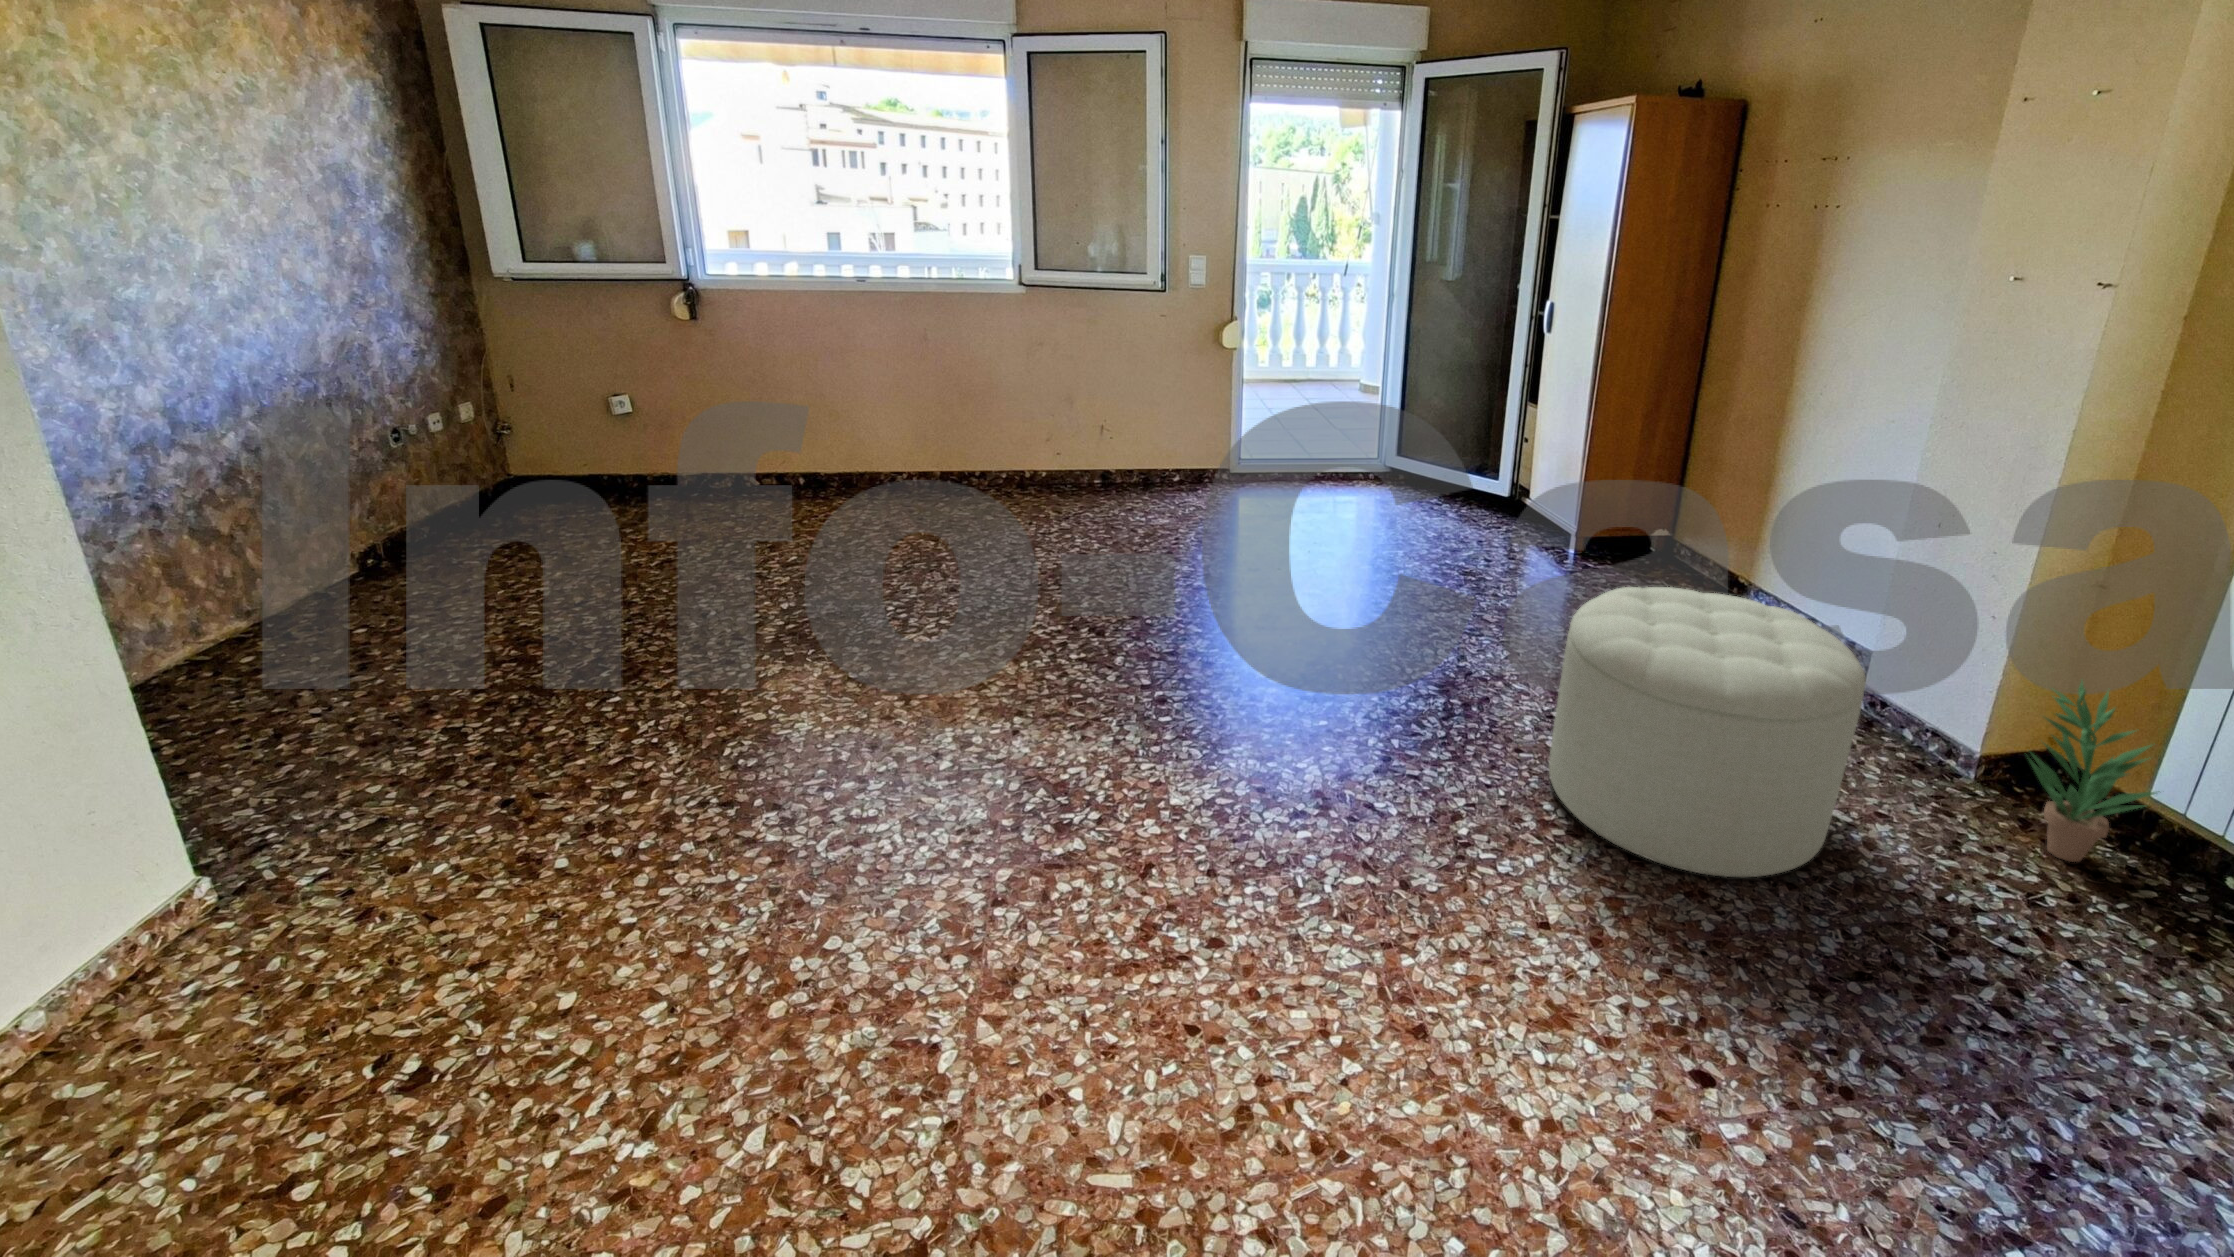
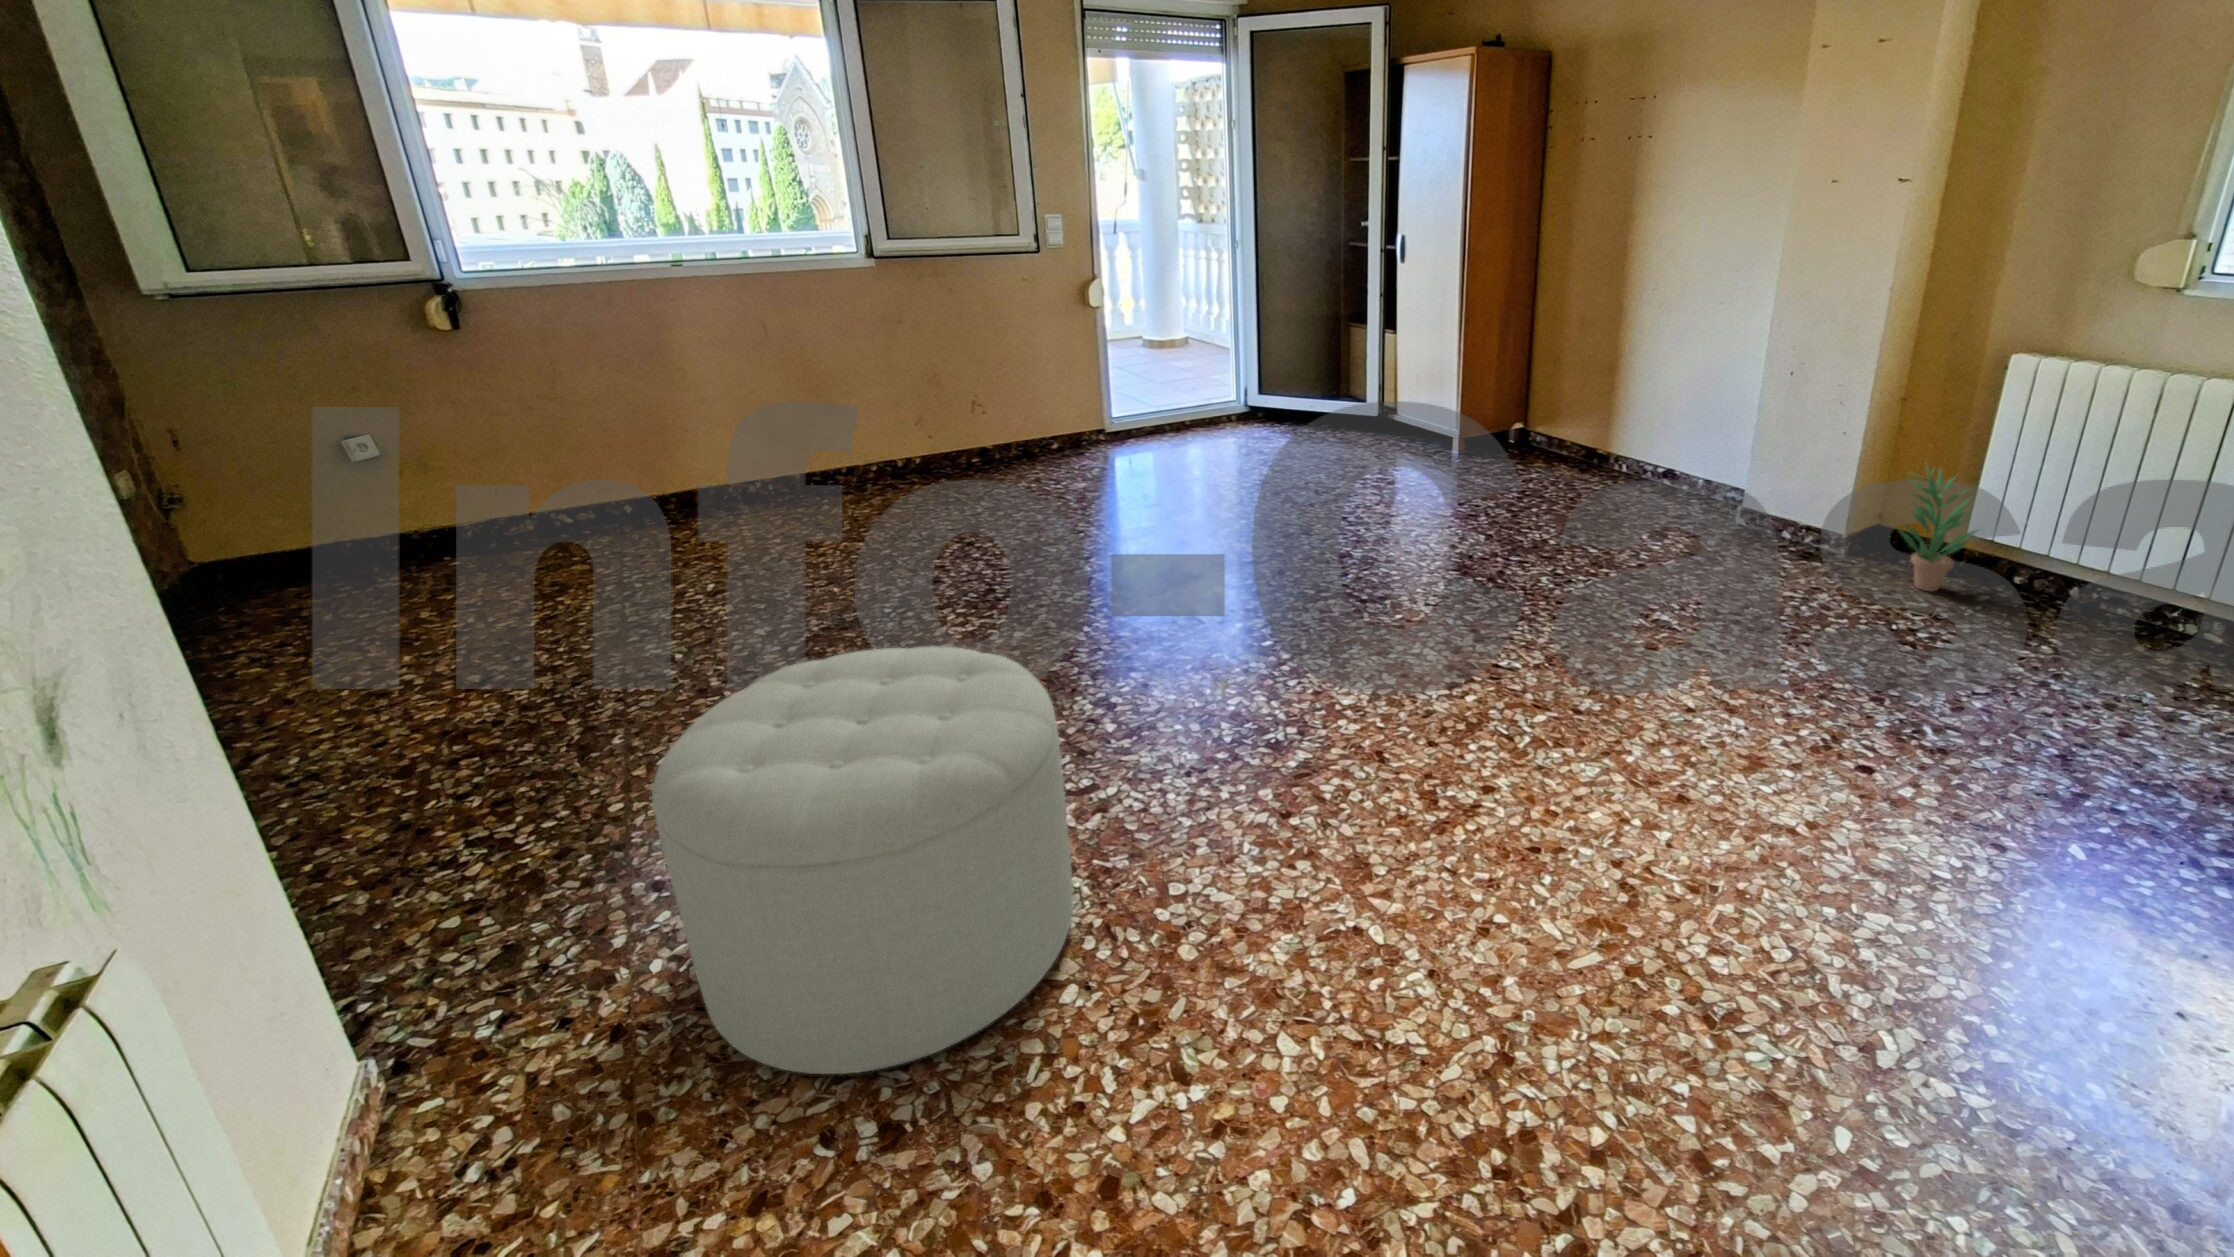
ottoman: present [1549,587,1866,877] -> present [652,646,1073,1074]

